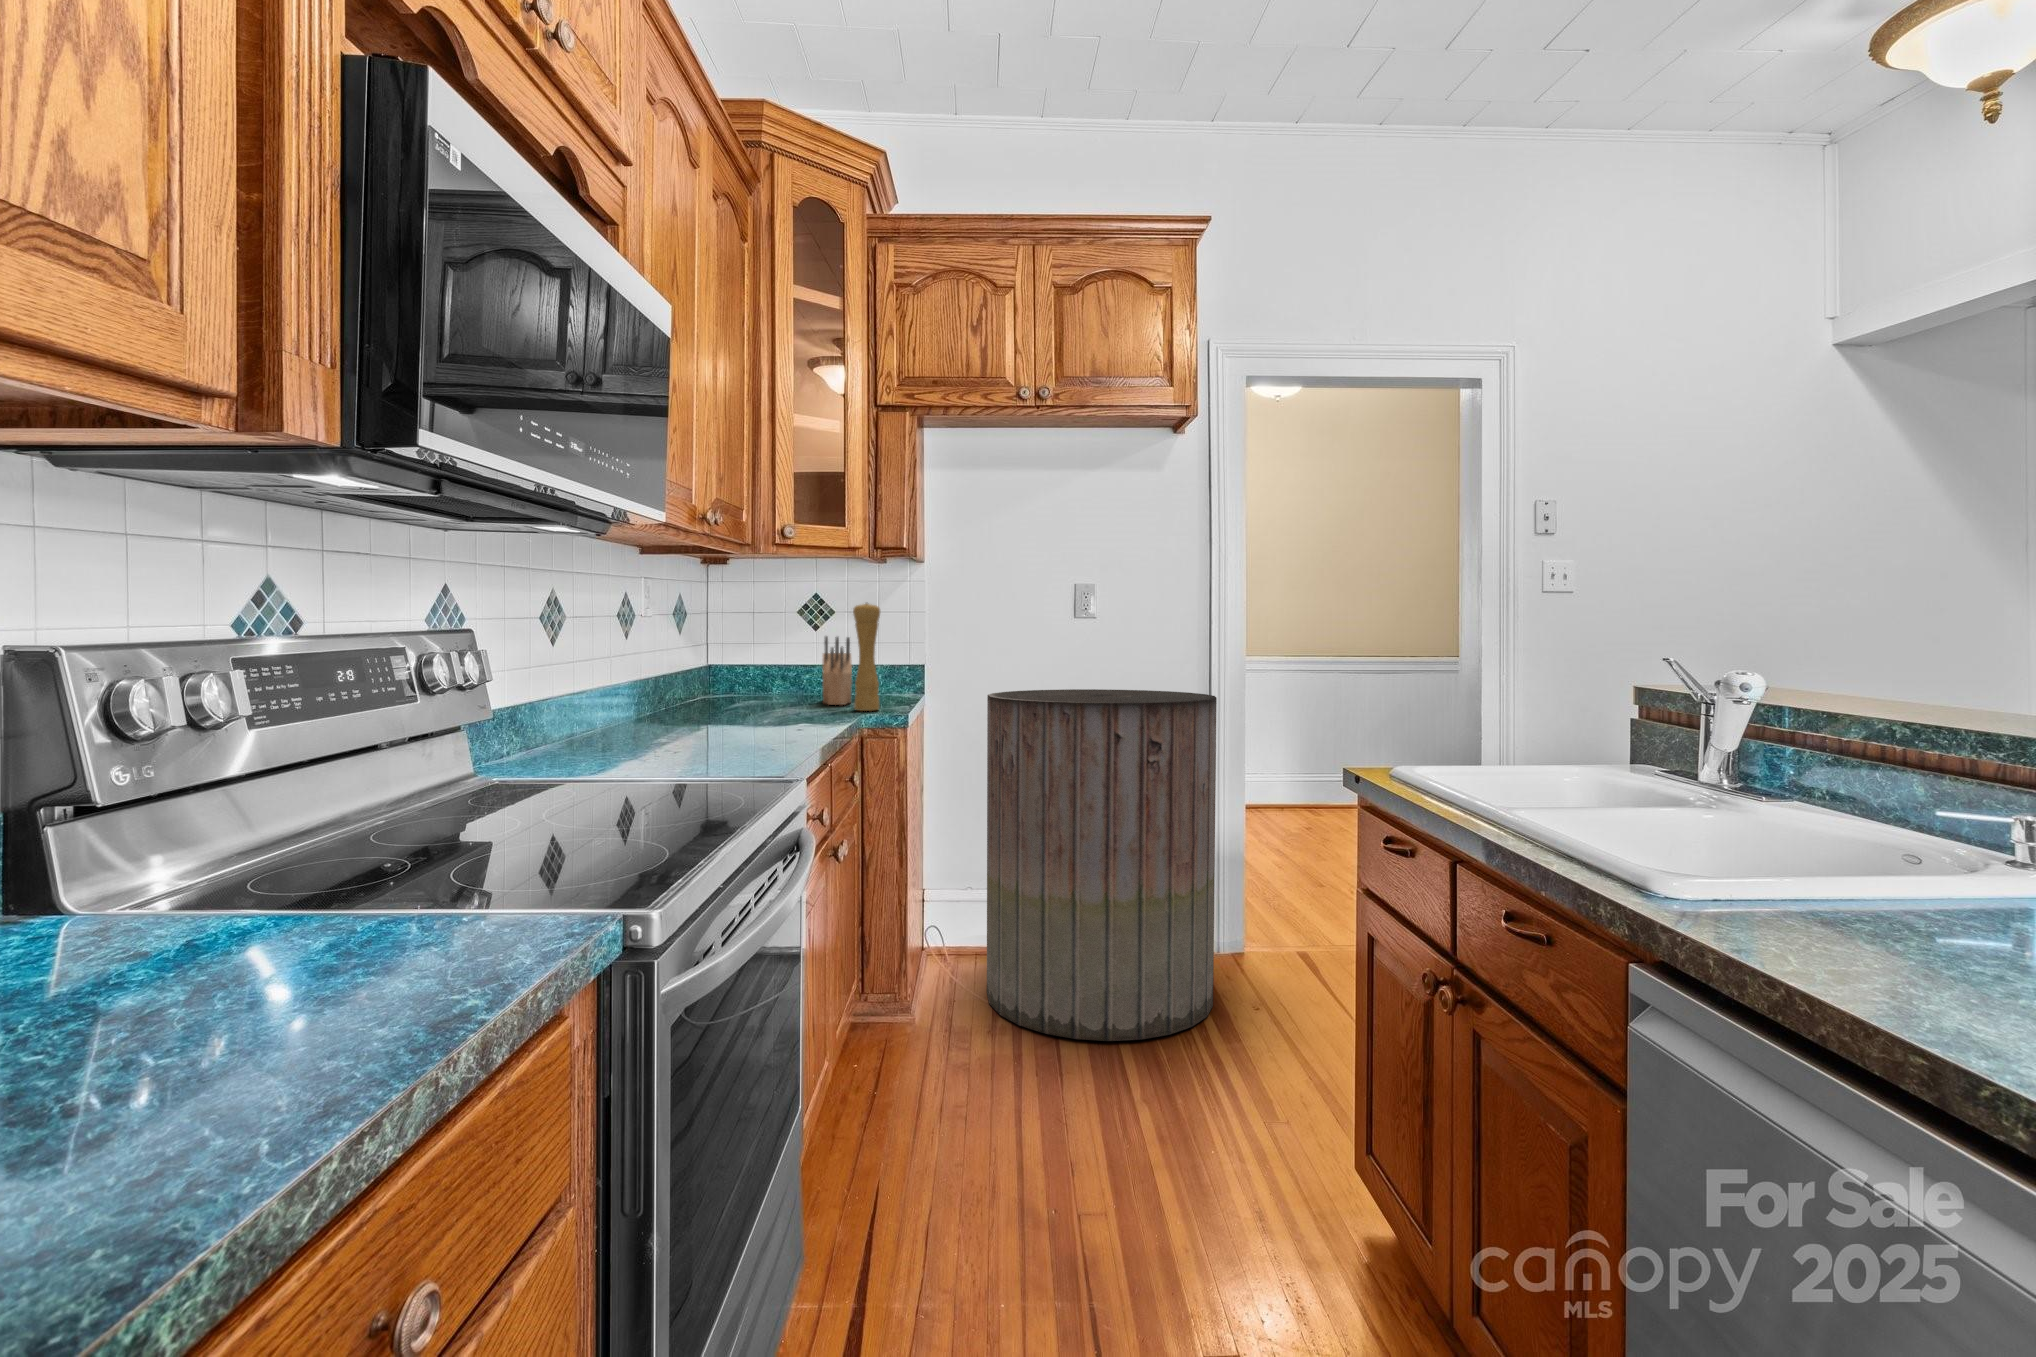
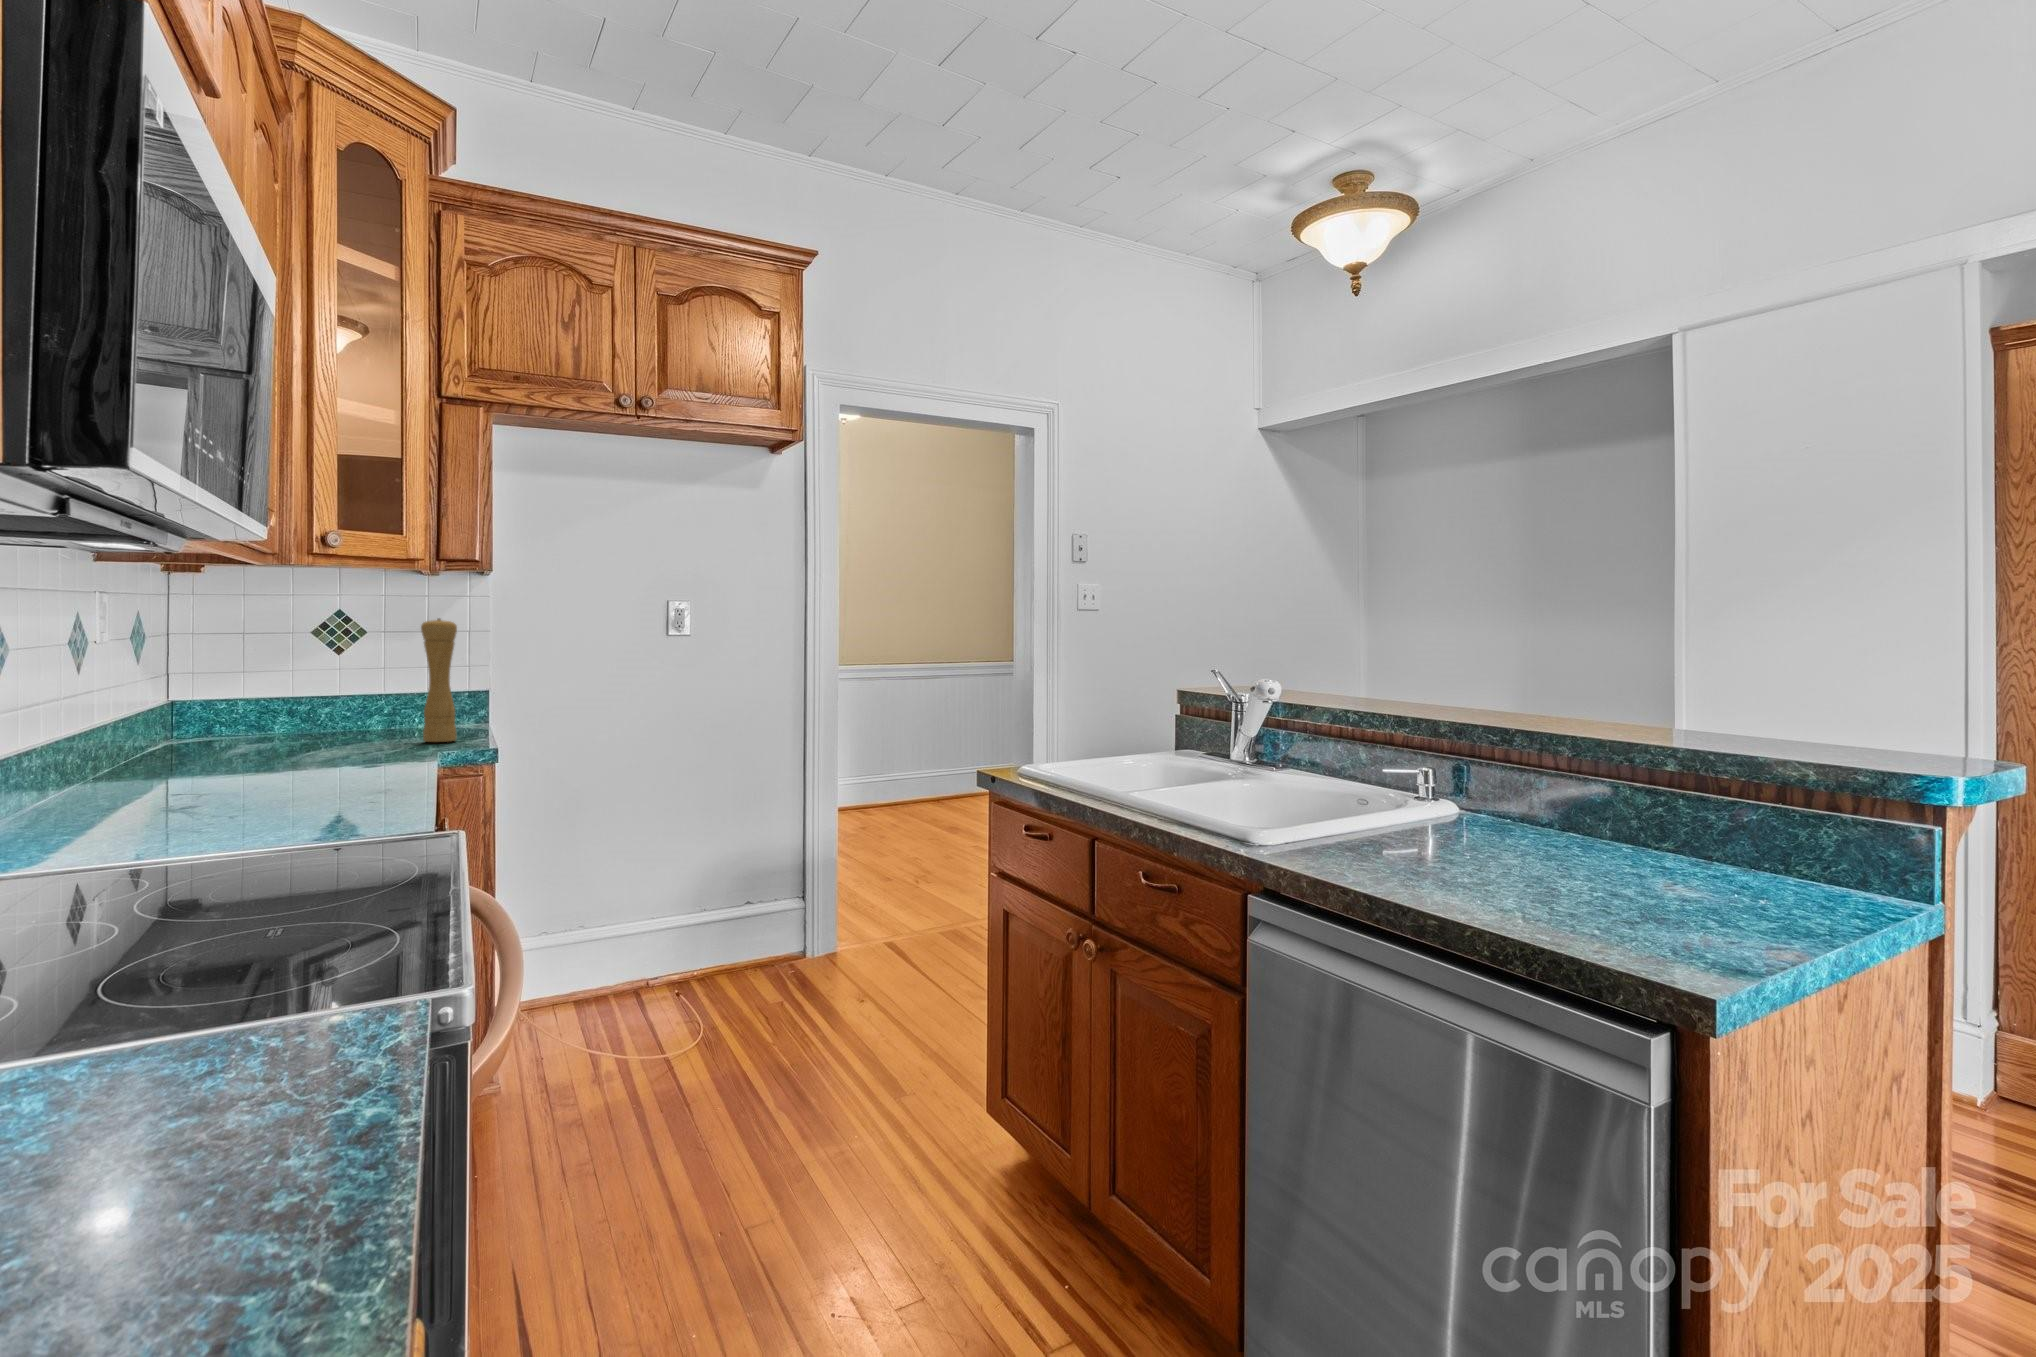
knife block: present [823,636,852,705] -> none [363,656,413,737]
trash can: present [987,689,1217,1041] -> none [583,710,827,1069]

